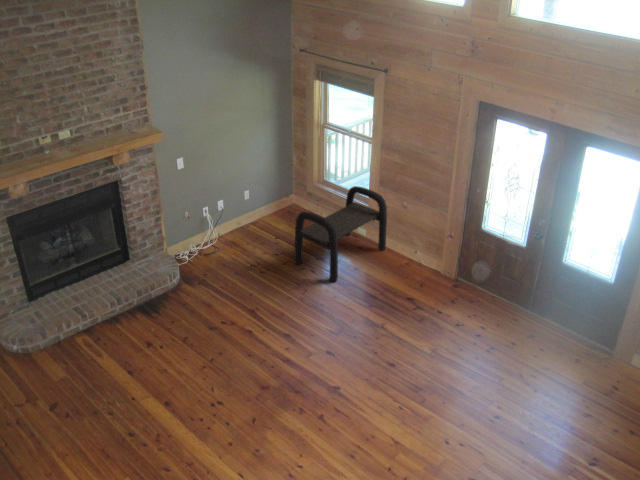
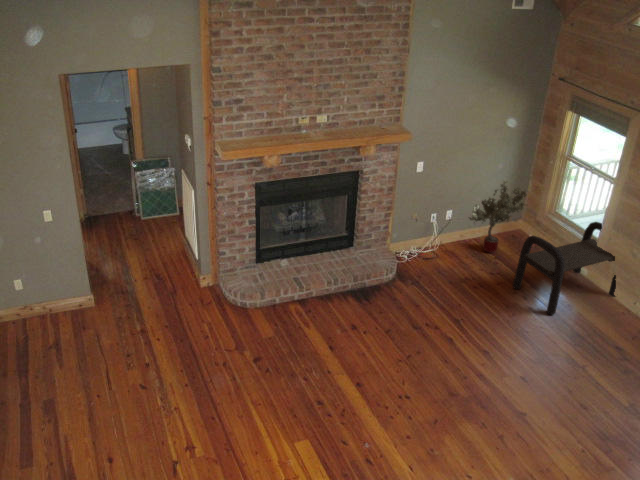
potted tree: none [239,163,289,234] -> present [469,181,527,253]

